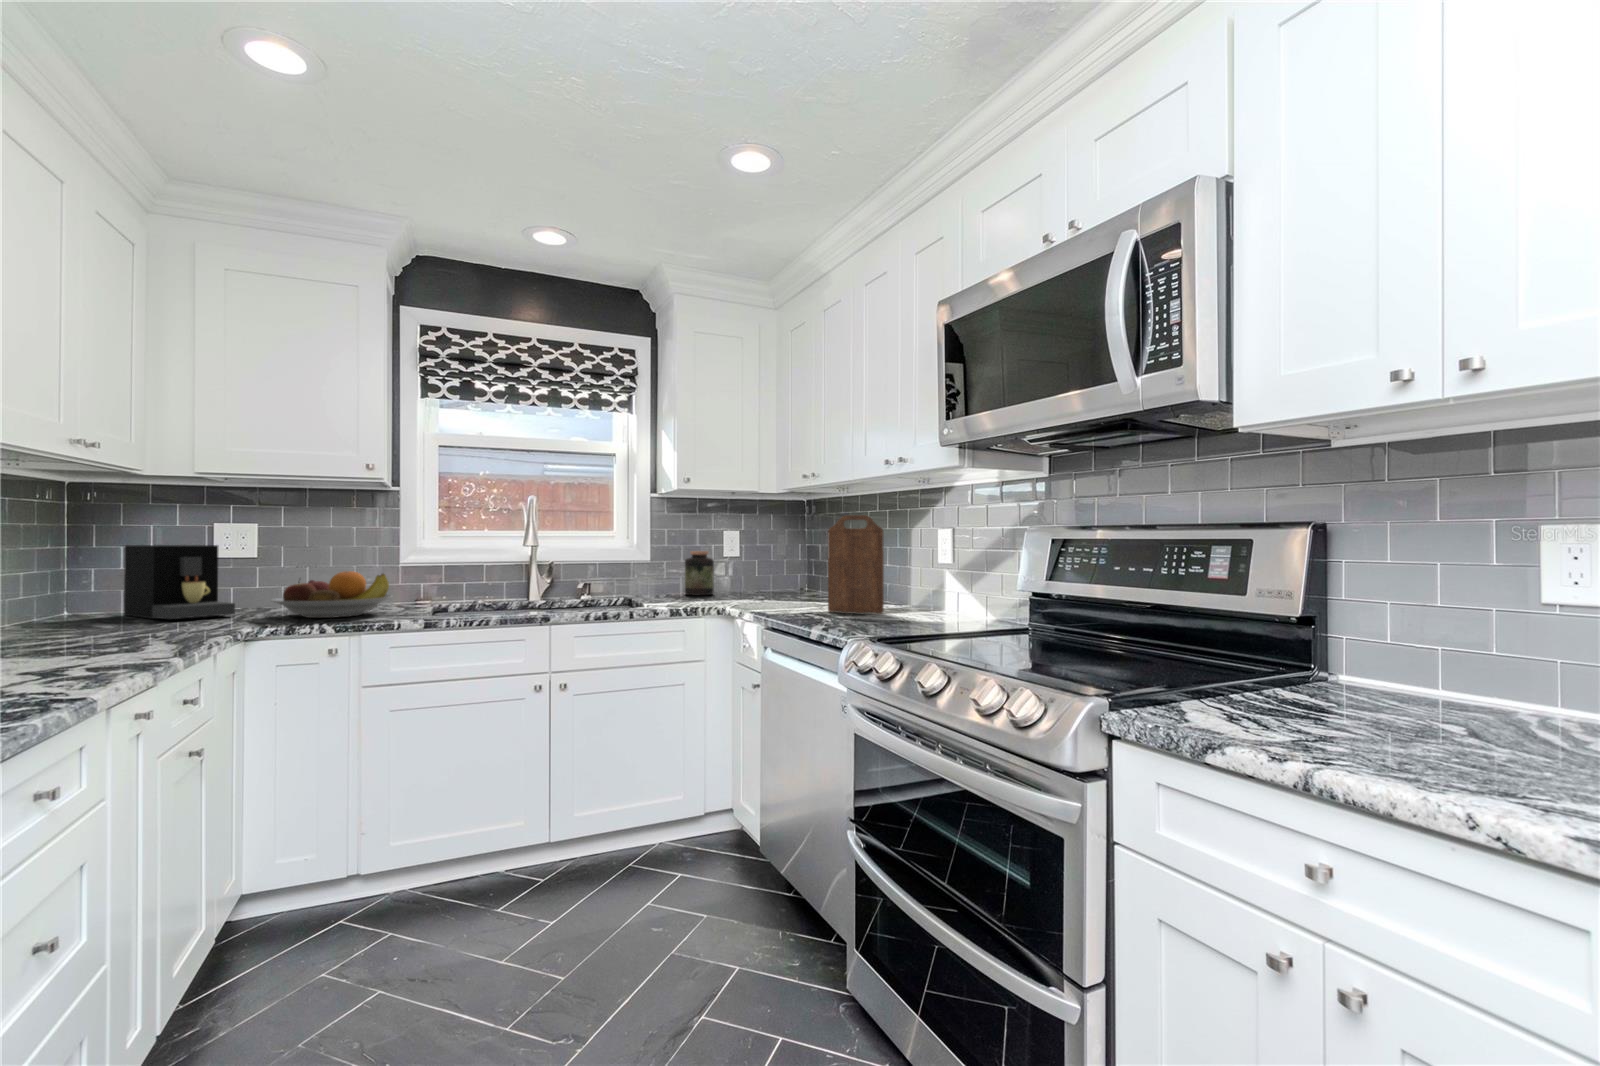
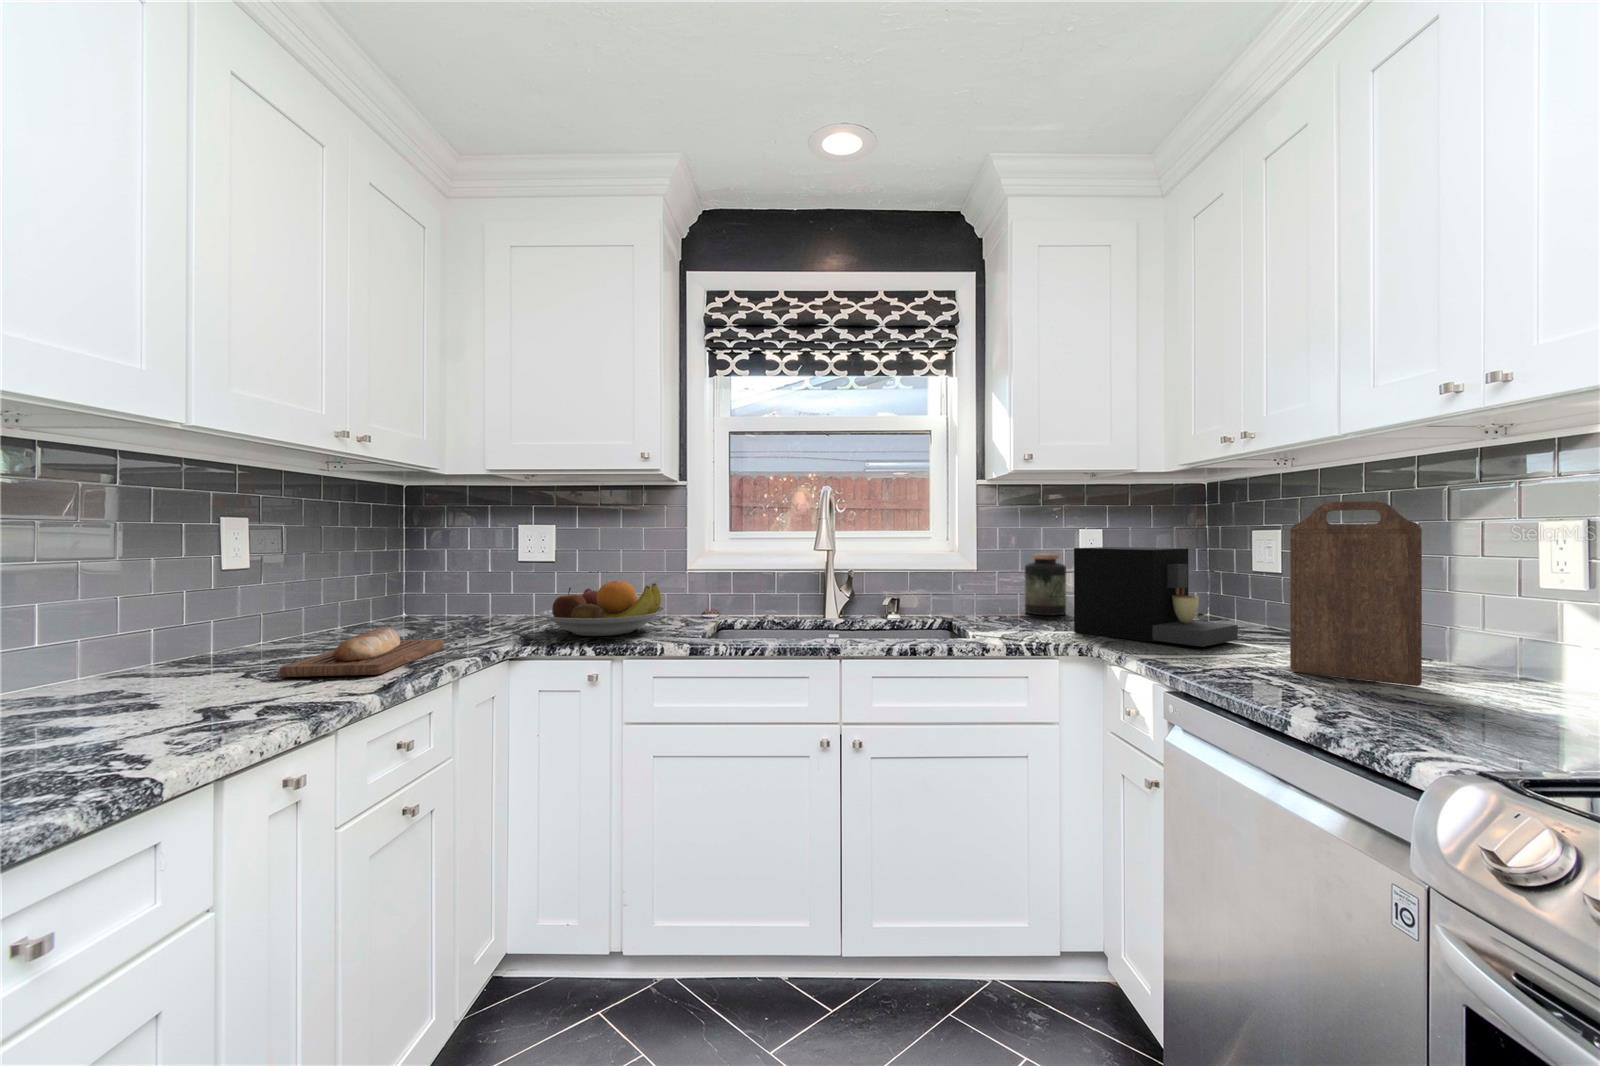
coffee maker: present [124,545,235,619] -> present [1074,547,1238,647]
bread loaf: none [51,612,182,648] -> present [279,628,444,677]

